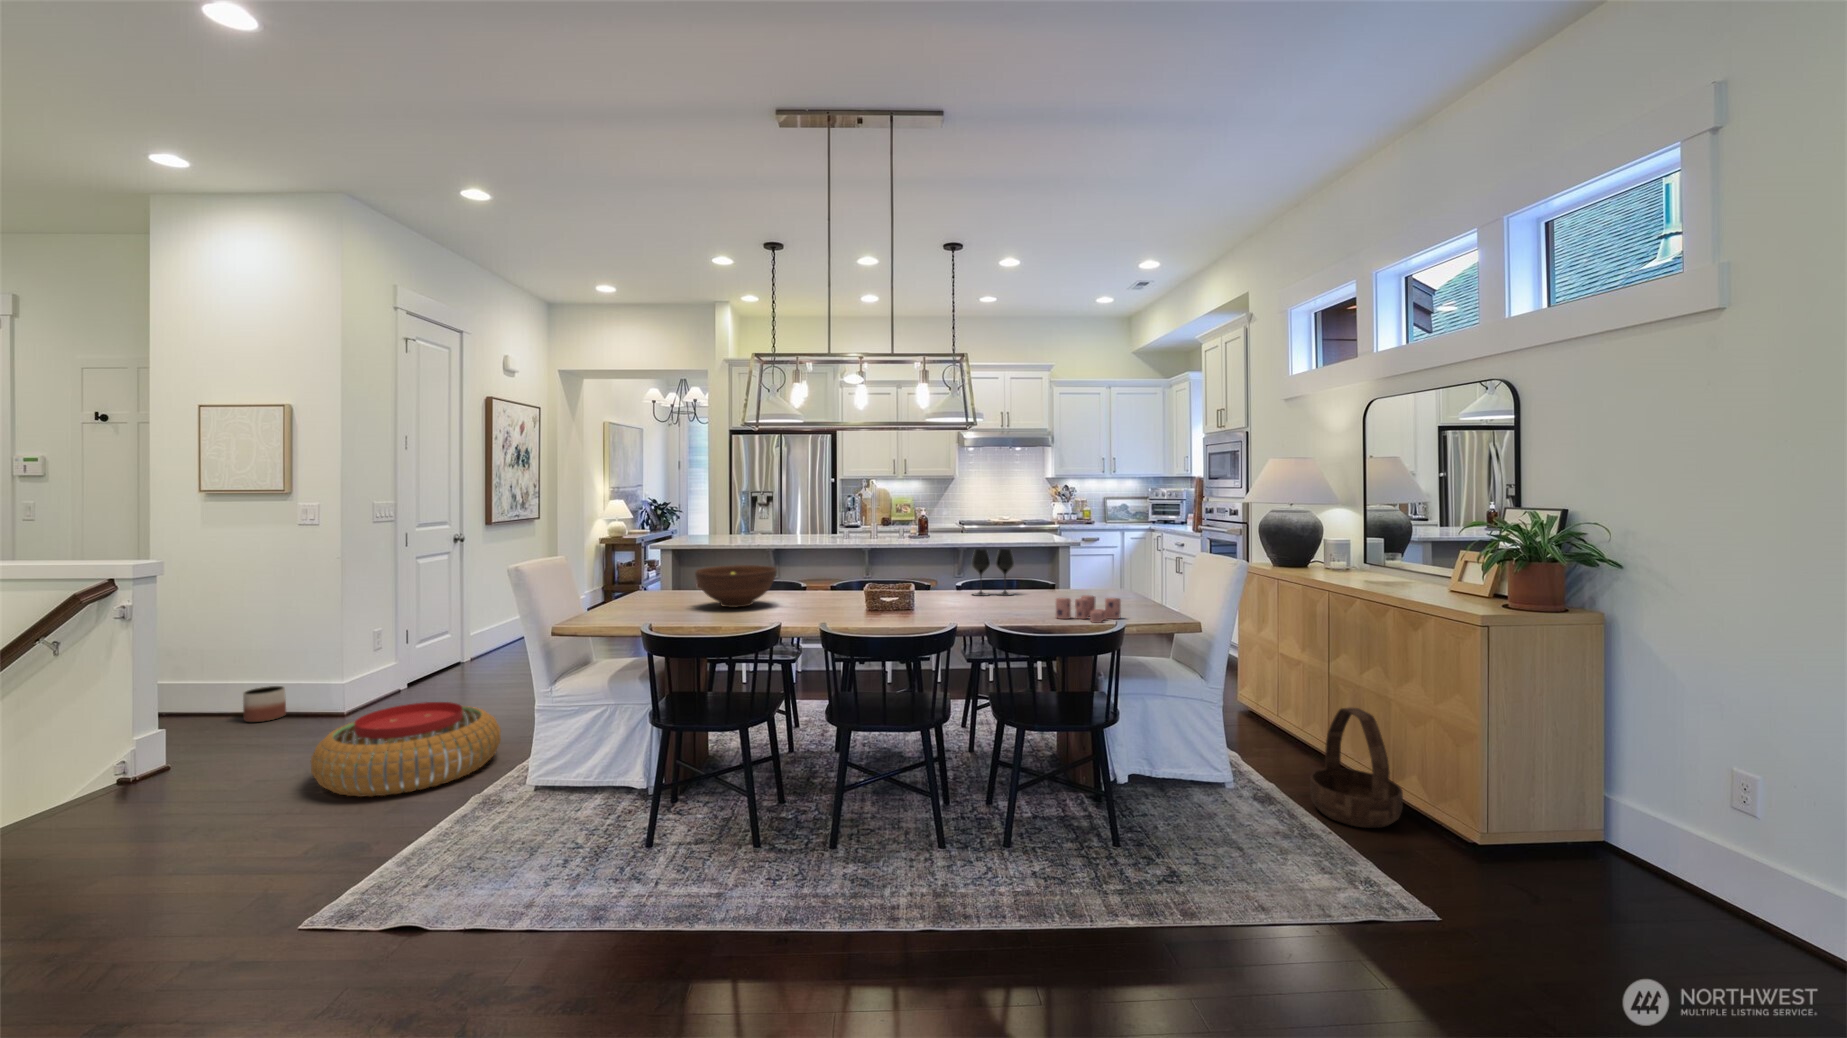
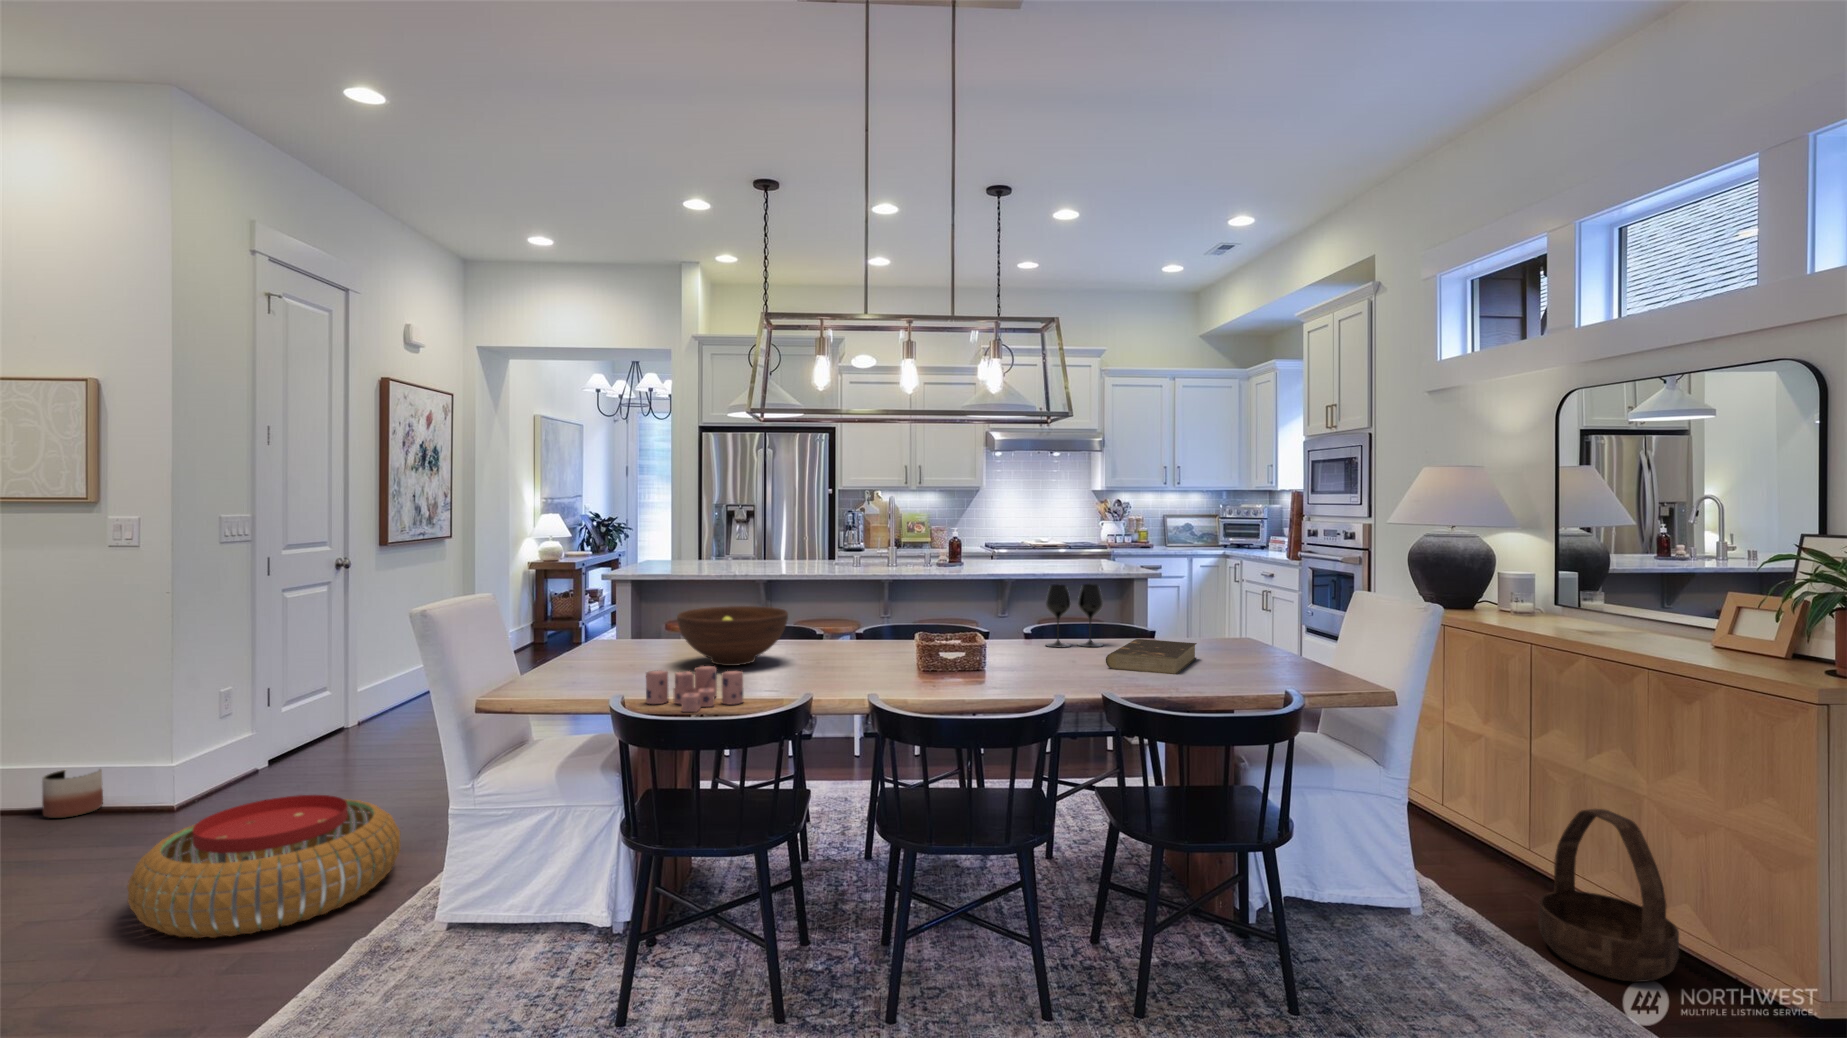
book: none [1005,589,1077,613] -> present [1106,639,1197,675]
candle: present [1056,595,1121,623] -> present [646,666,743,712]

